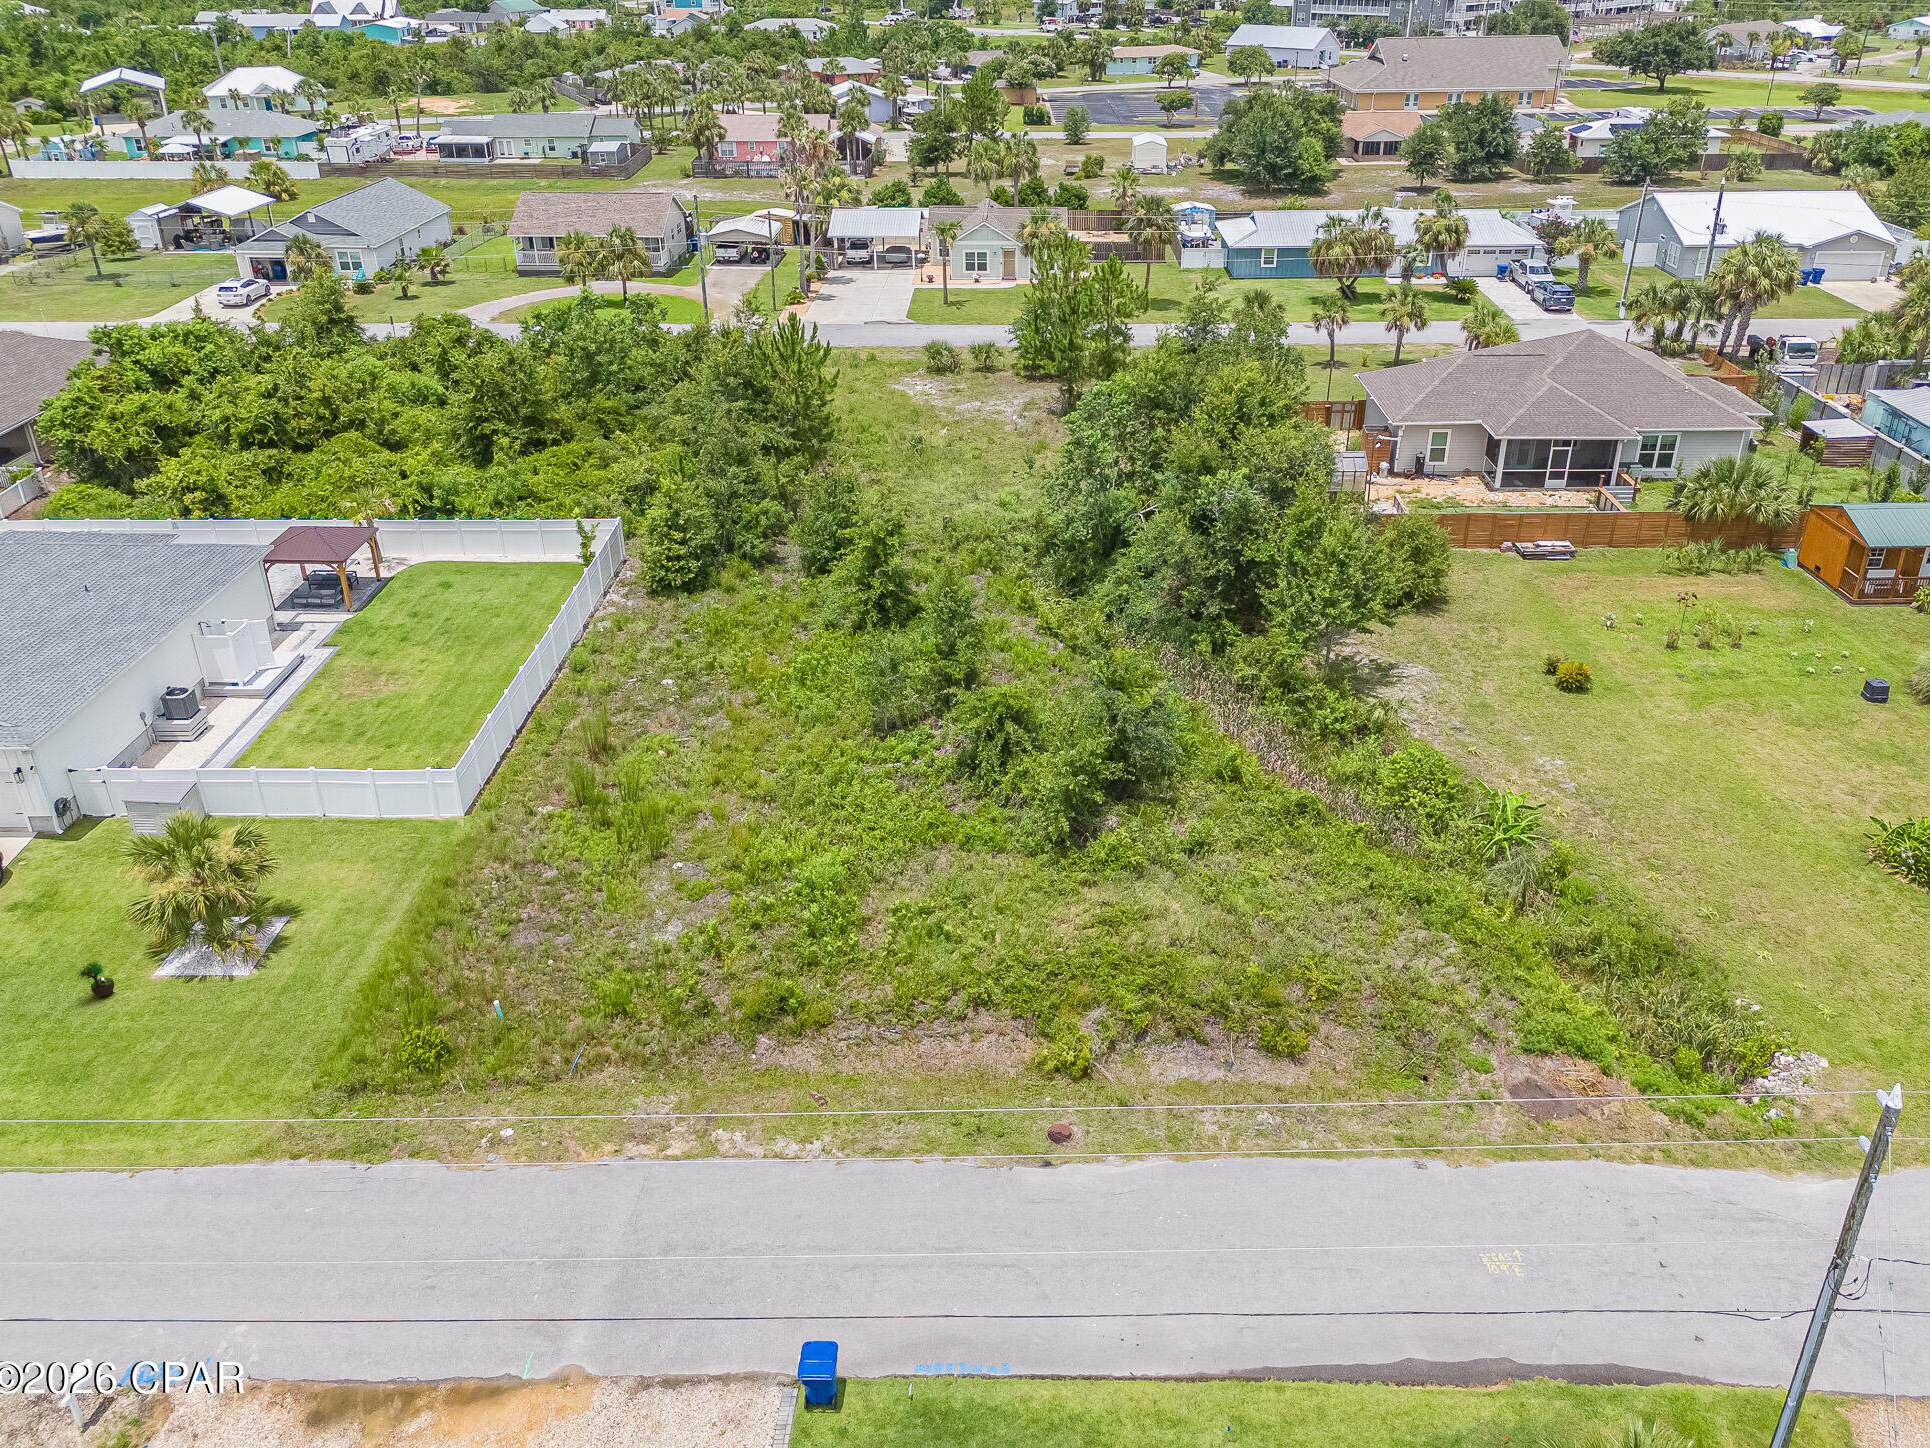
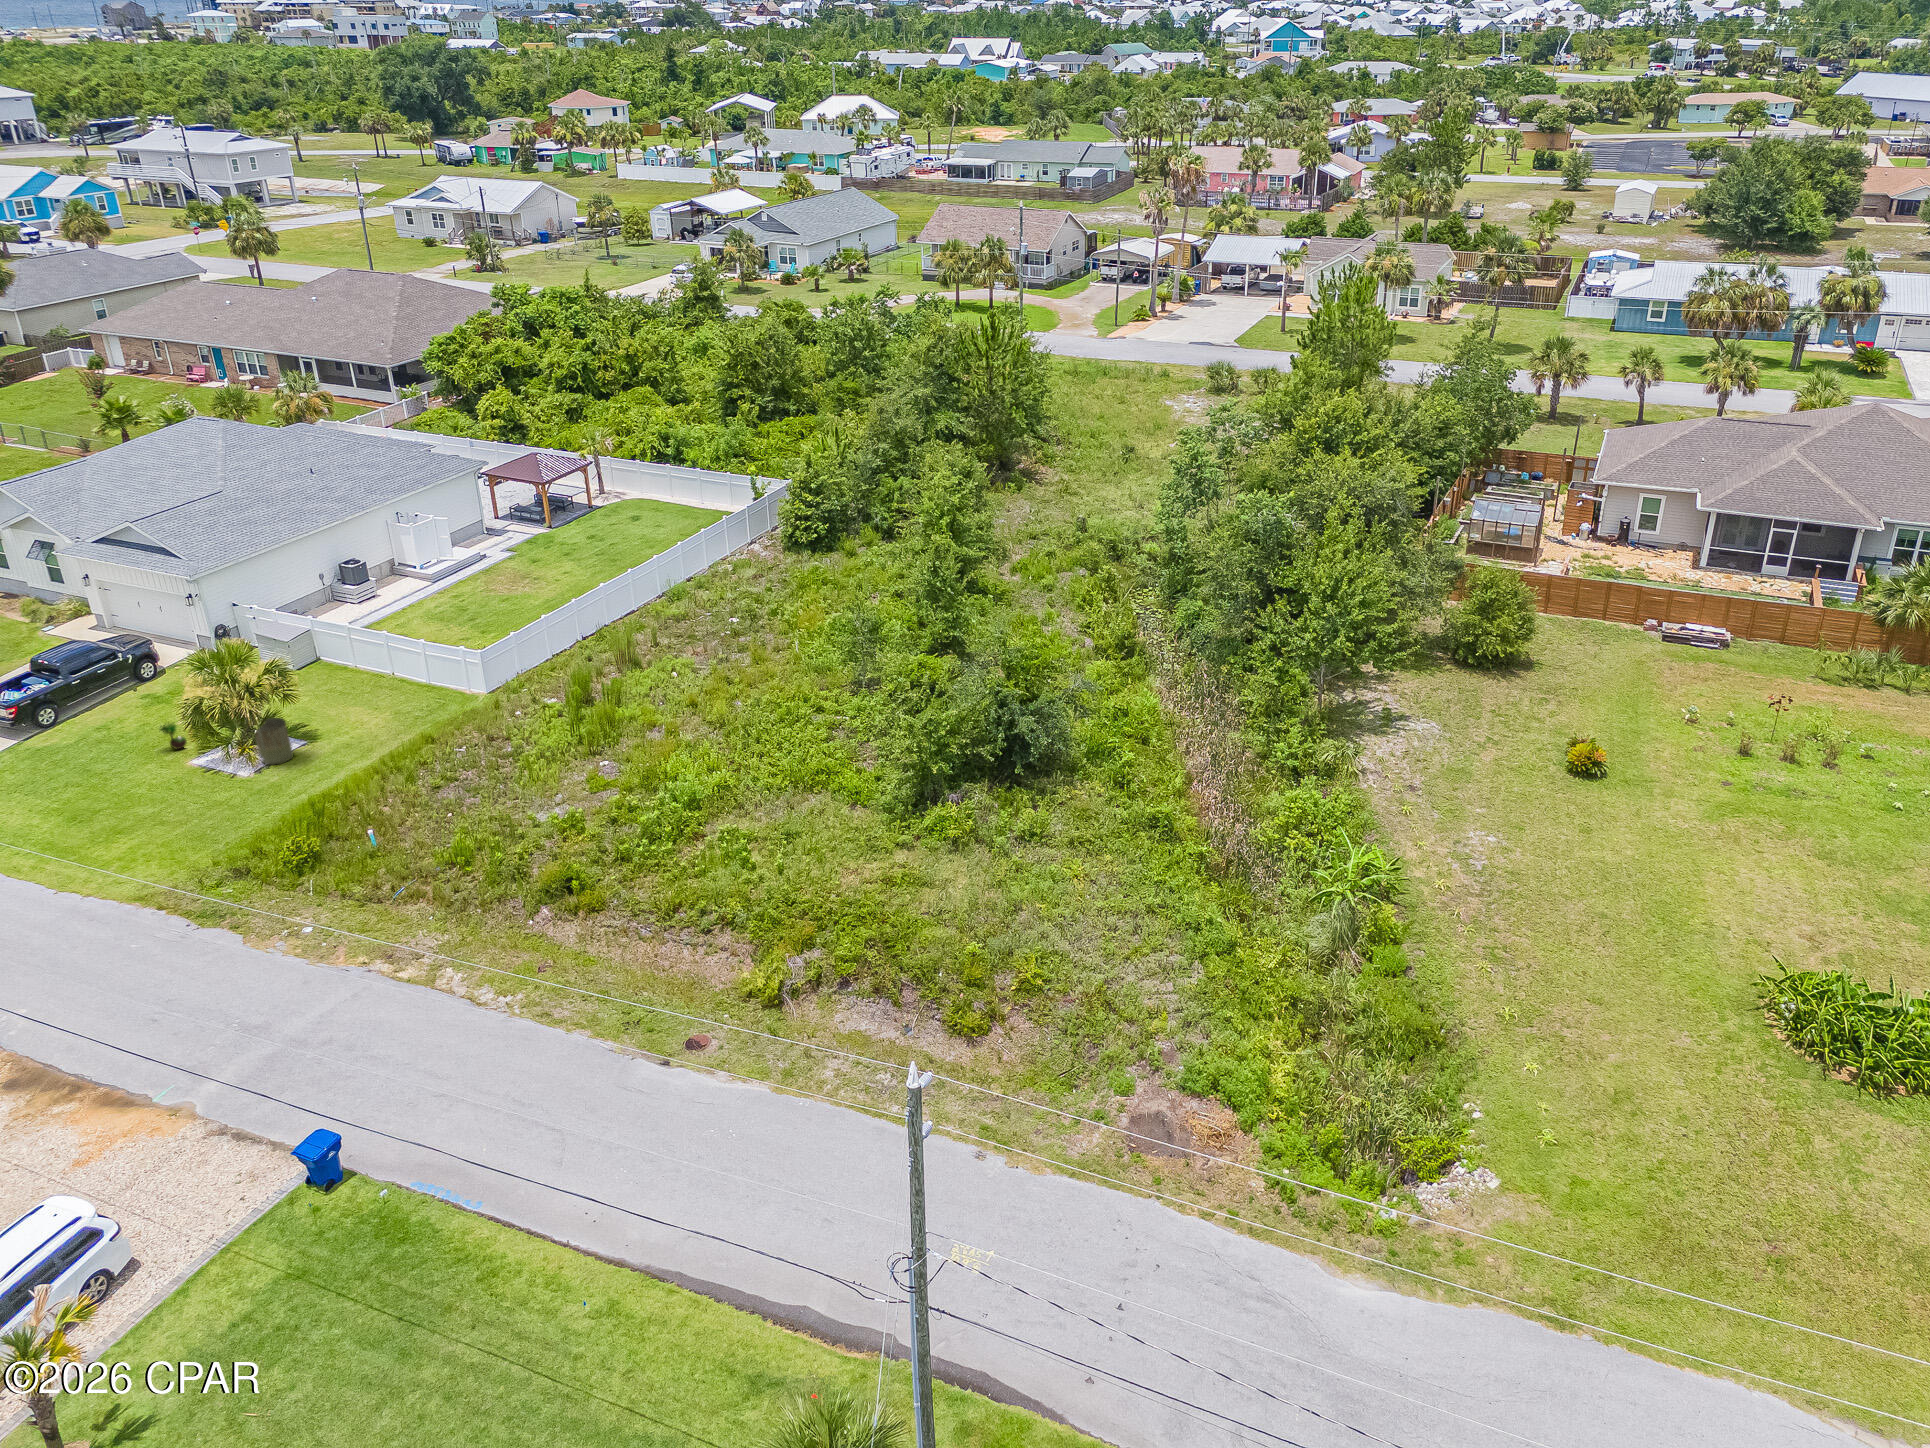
trash can: none [235,920,289,985] -> present [254,718,294,765]

